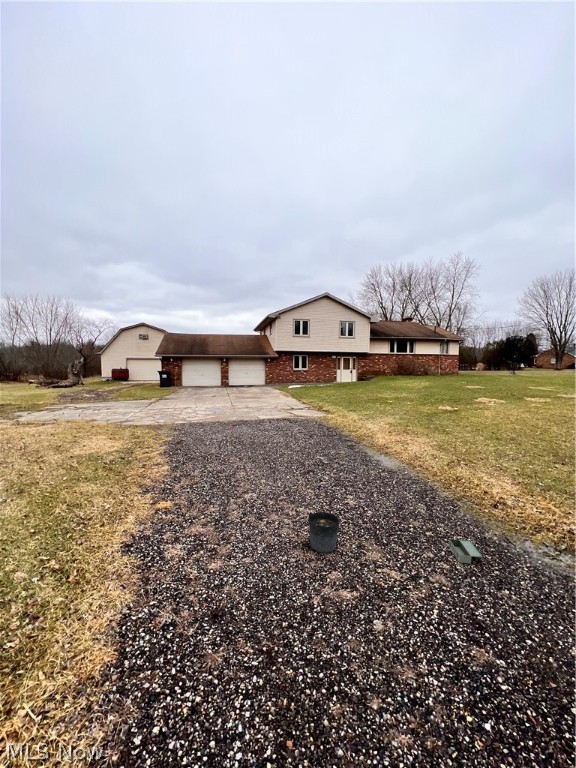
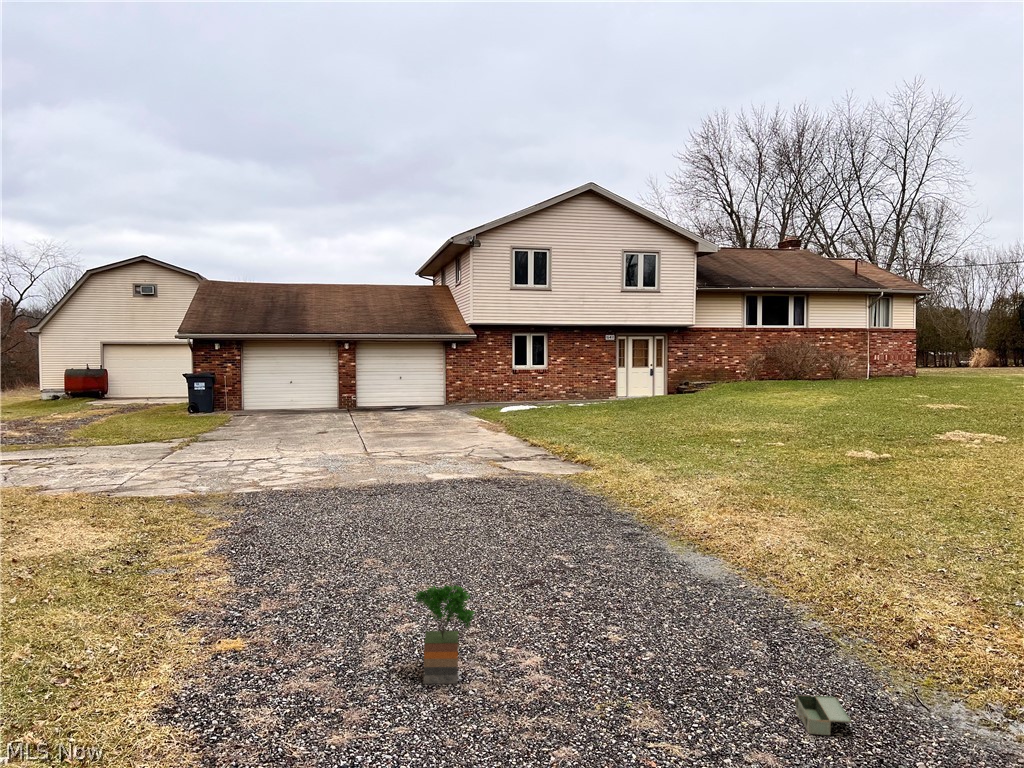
potted tree: none [253,479,285,530] -> present [415,585,475,684]
bucket: present [306,512,340,553] -> none [516,644,581,720]

